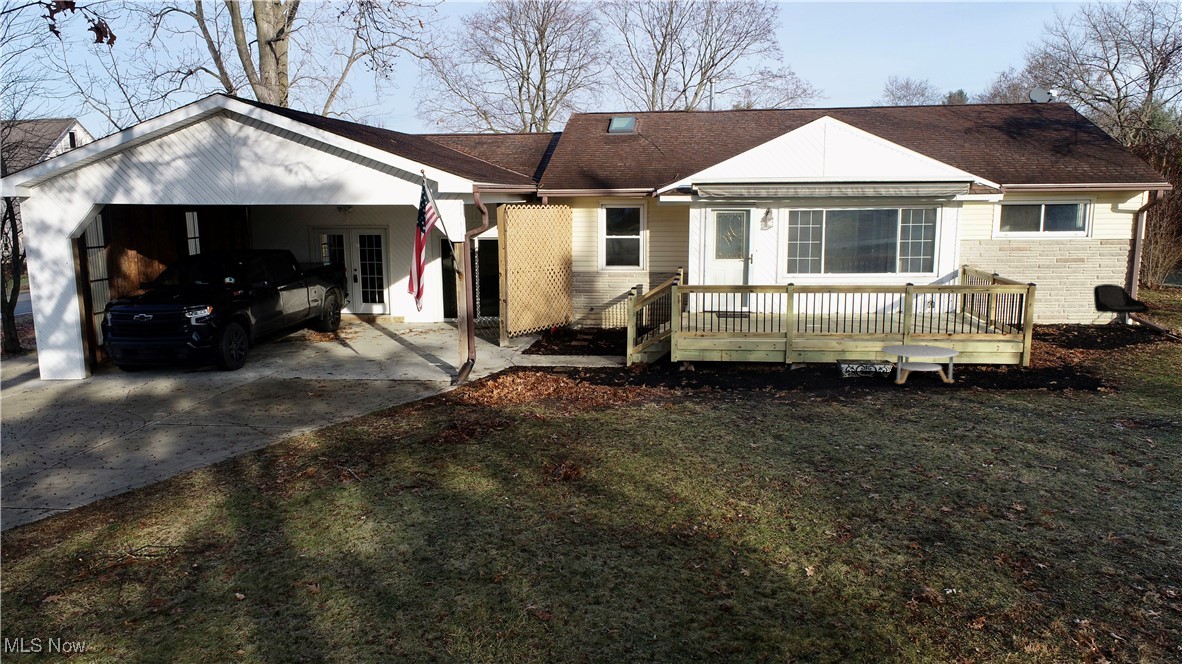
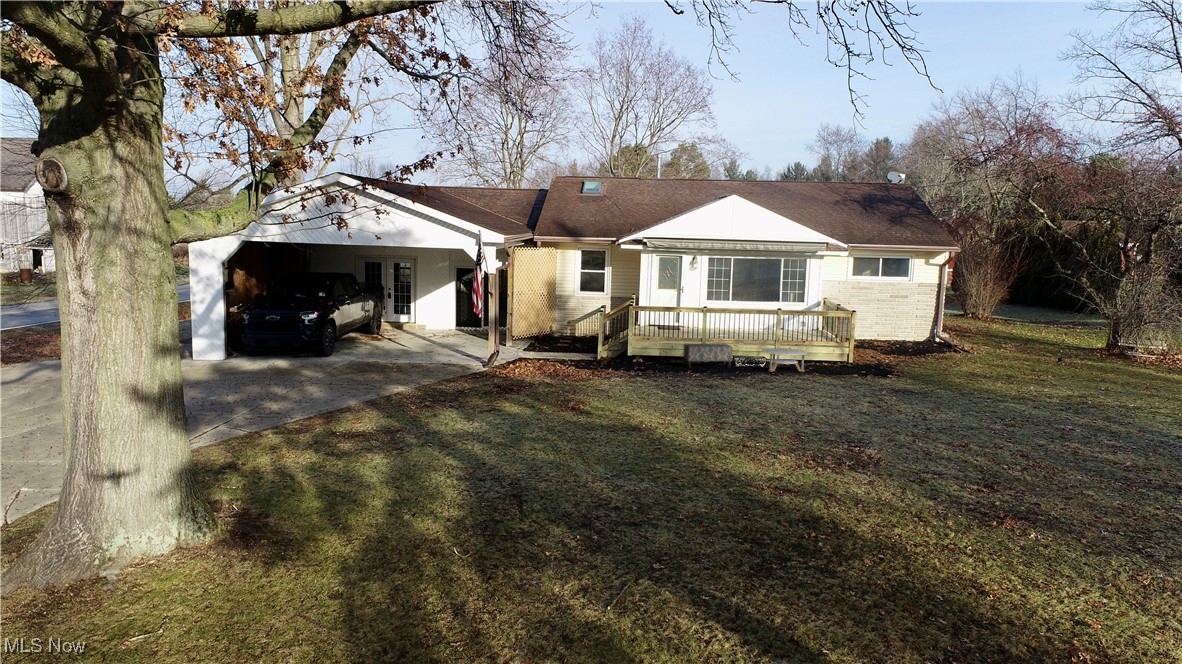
lounge chair: present [1091,284,1149,333] -> none [911,314,948,347]
bench: none [757,339,835,379] -> present [683,343,733,367]

